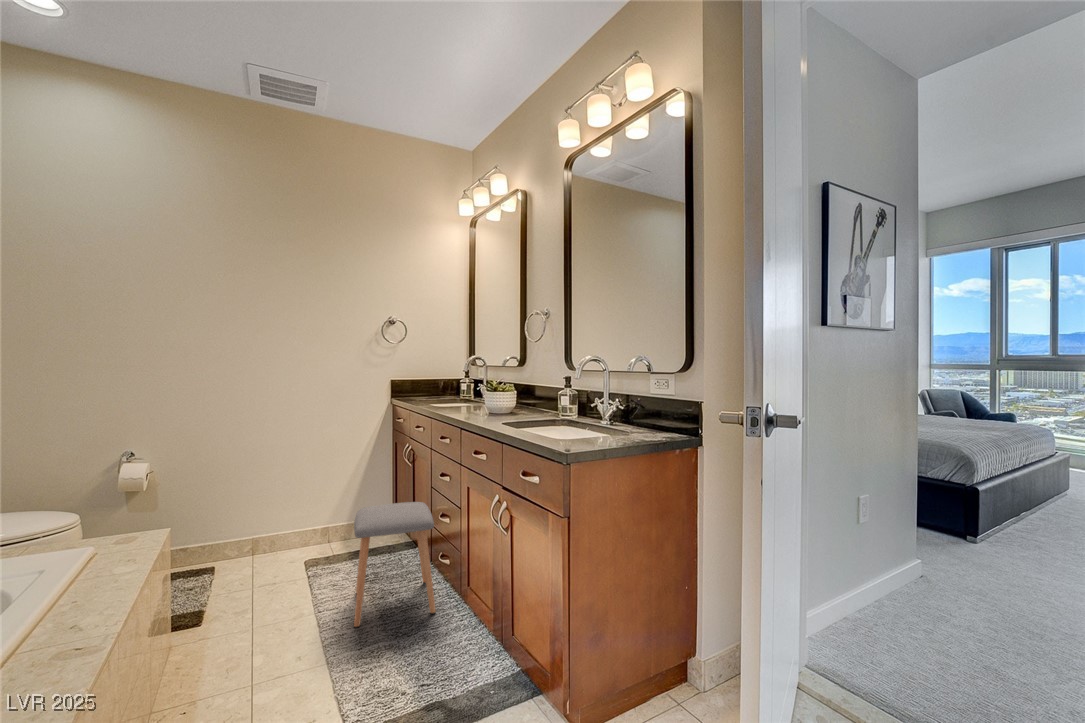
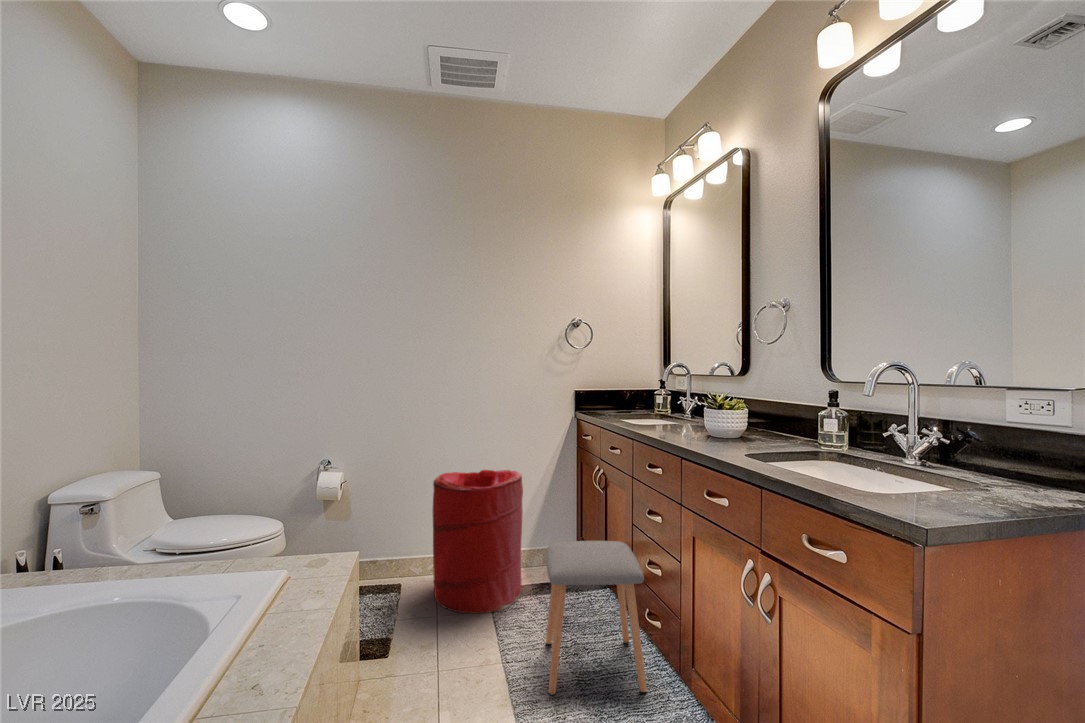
laundry hamper: none [249,453,340,582] -> present [433,470,523,613]

